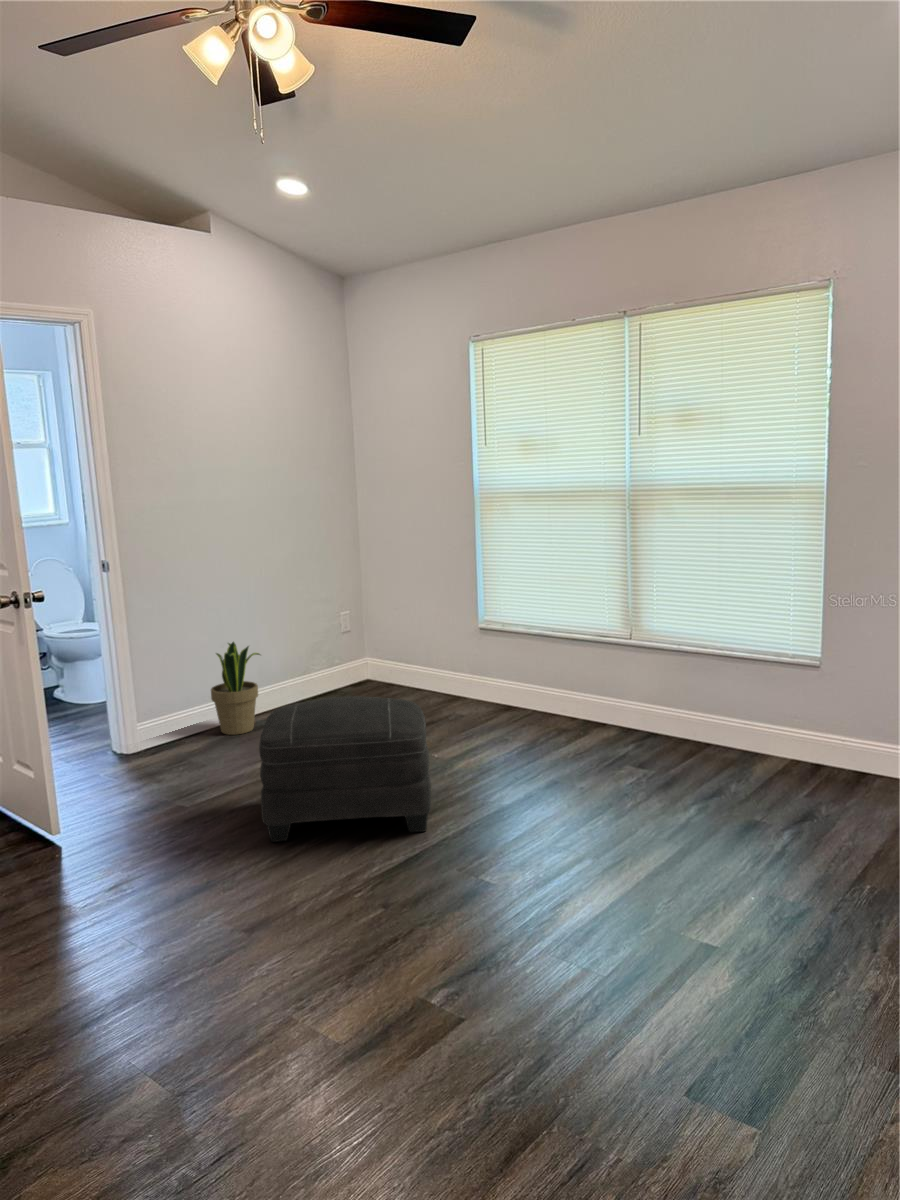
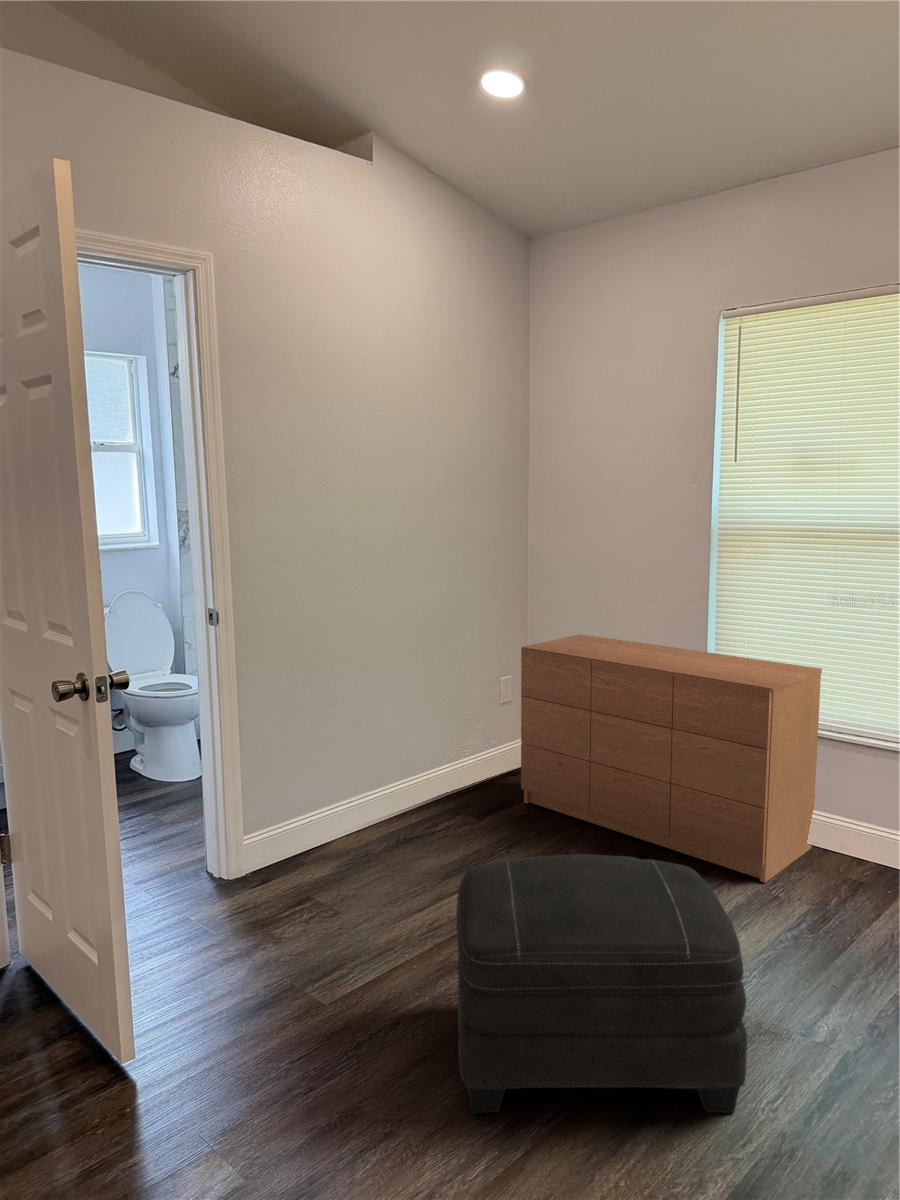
dresser: none [344,578,542,733] -> present [521,634,822,883]
potted plant: present [211,642,260,735] -> none [342,722,412,855]

